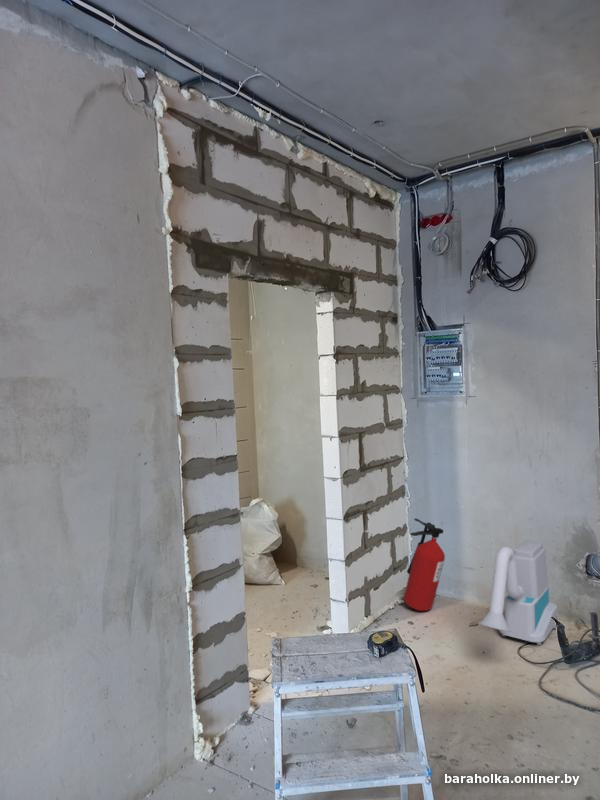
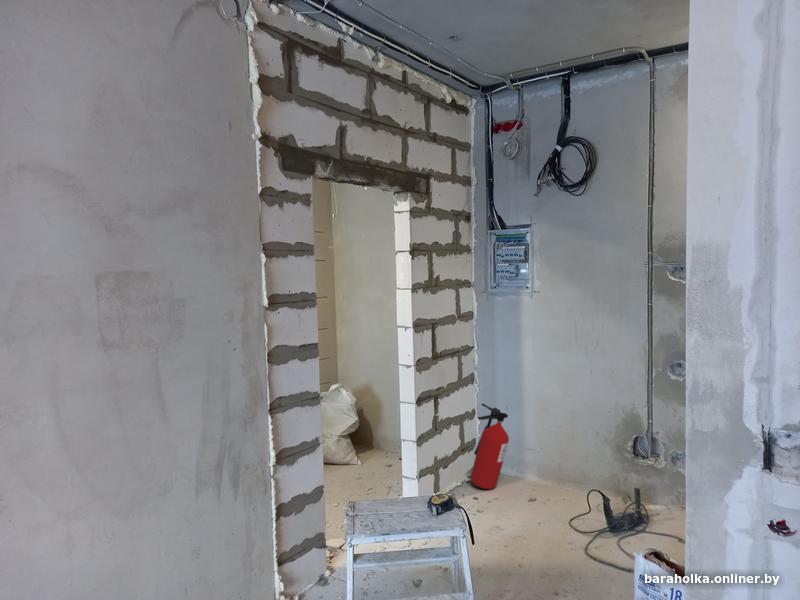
vacuum cleaner: present [478,541,557,645] -> none [534,425,609,519]

